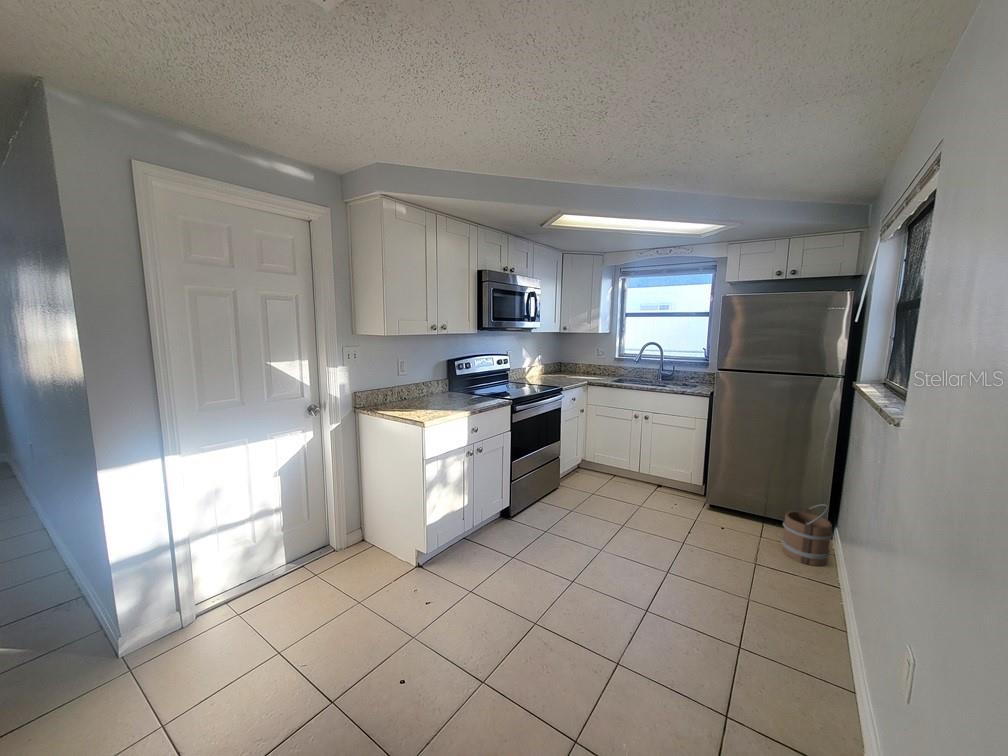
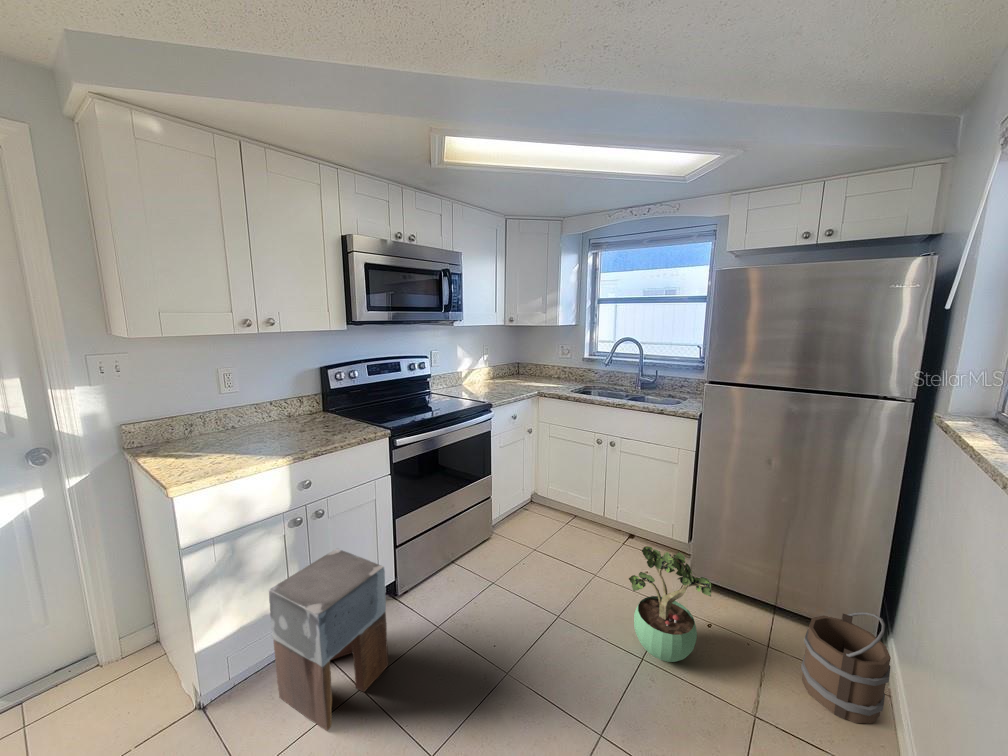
potted plant: none [673,470,728,543] -> present [629,546,713,662]
stool: none [464,474,525,573] -> present [269,548,388,731]

